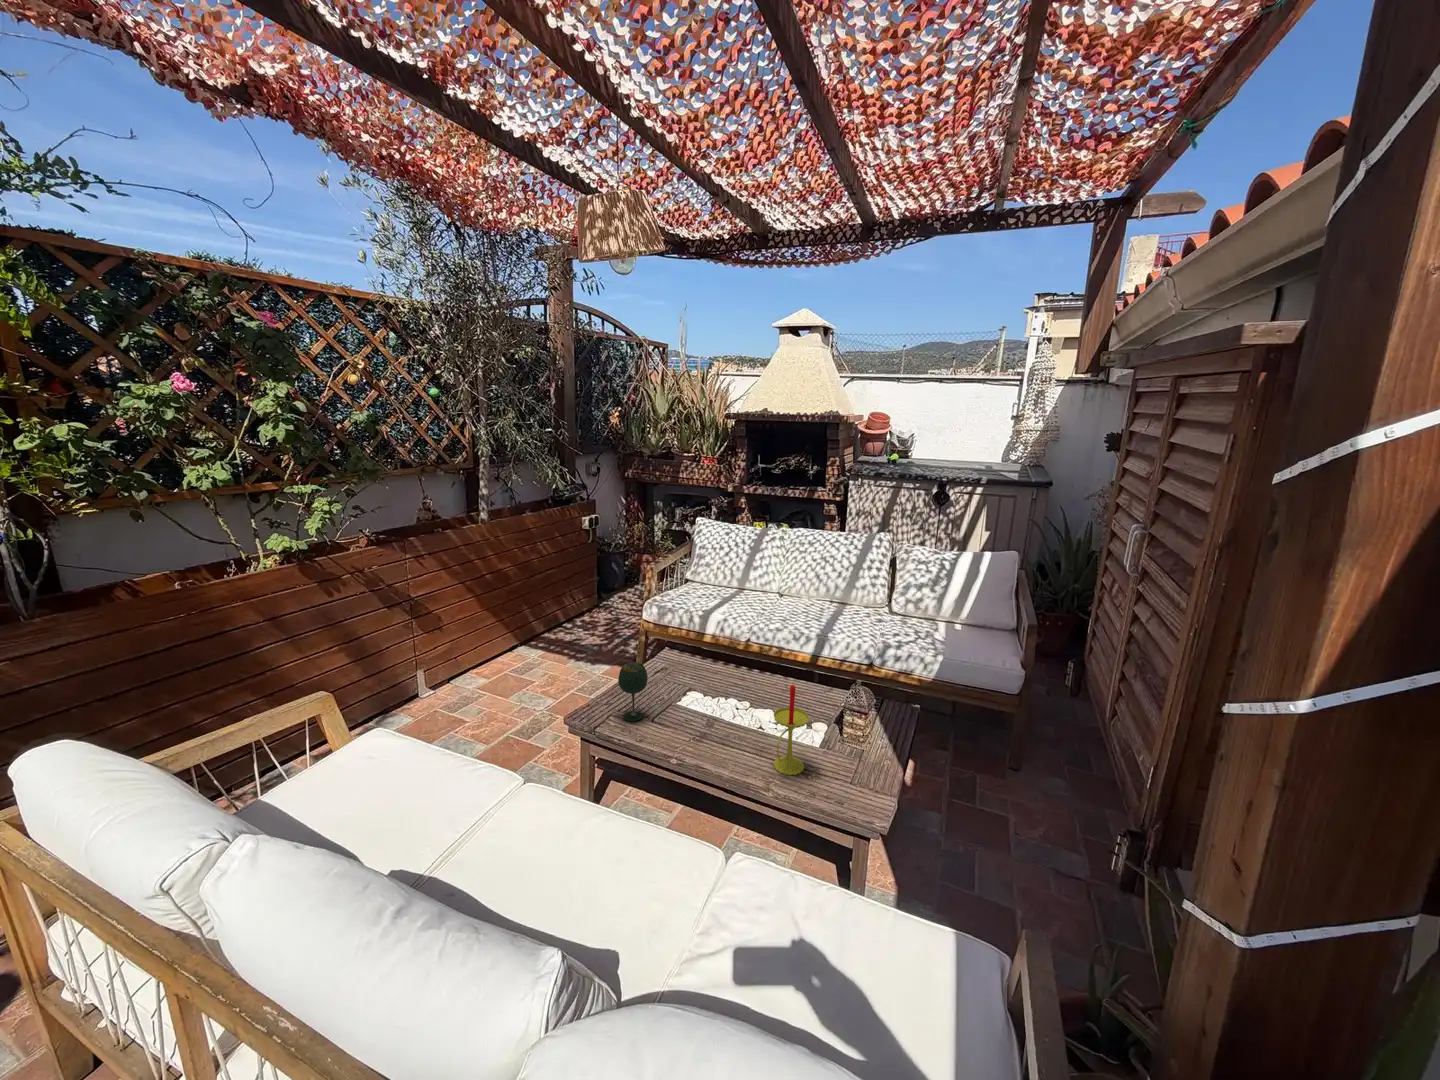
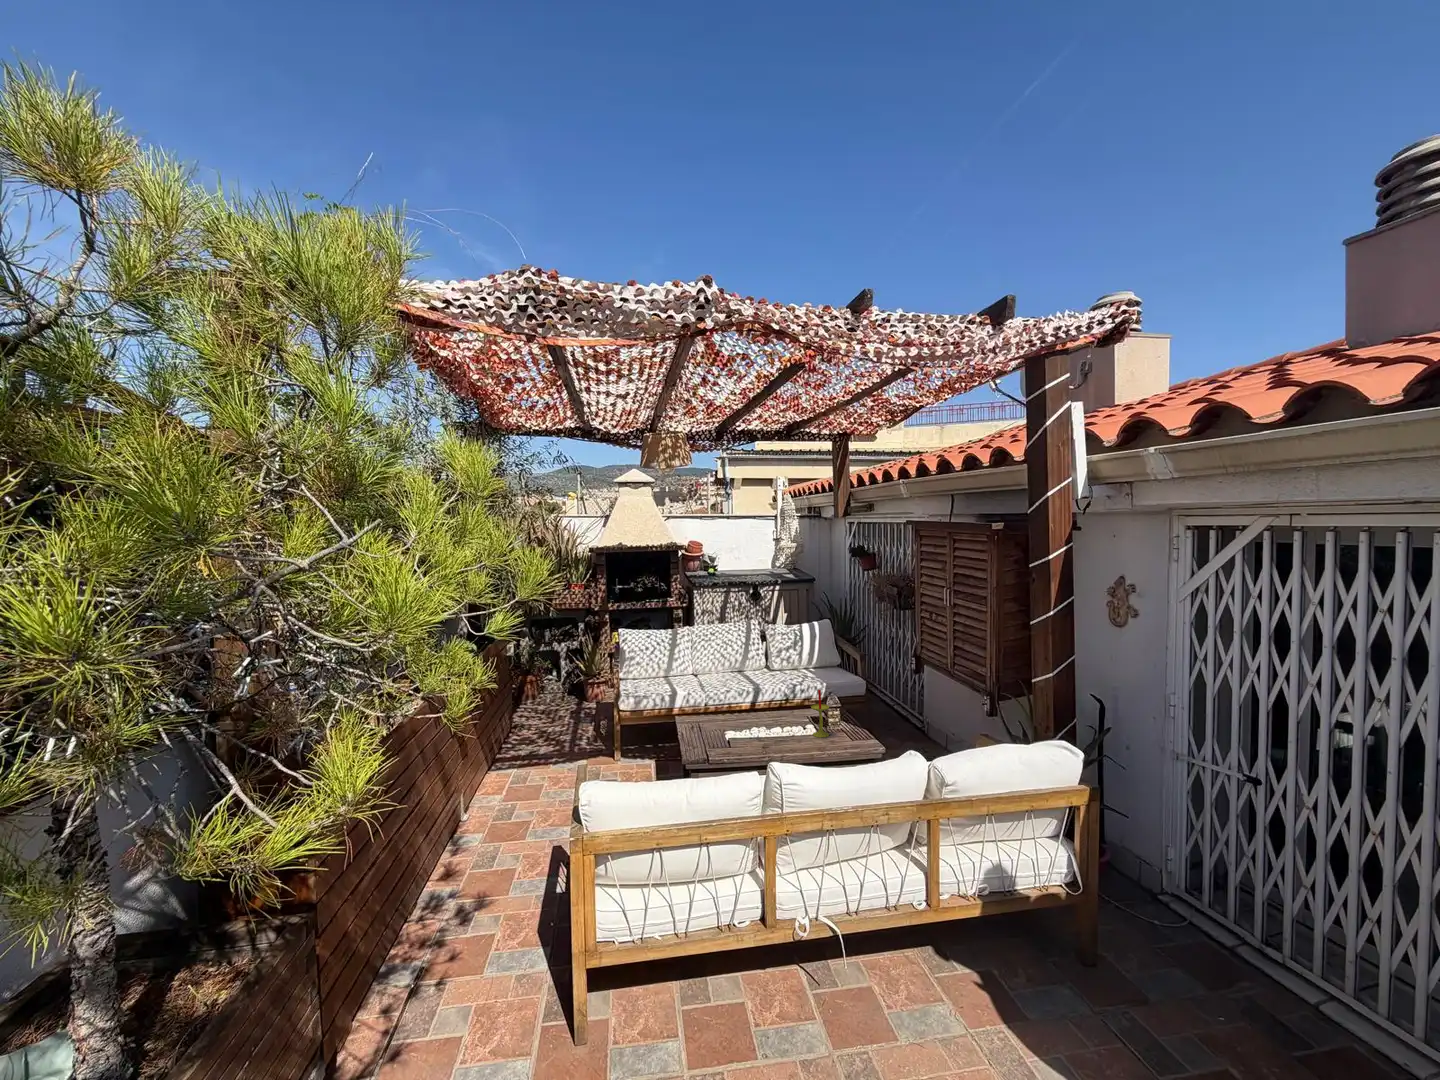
wine glass: present [618,663,648,721] -> none [714,707,732,743]

